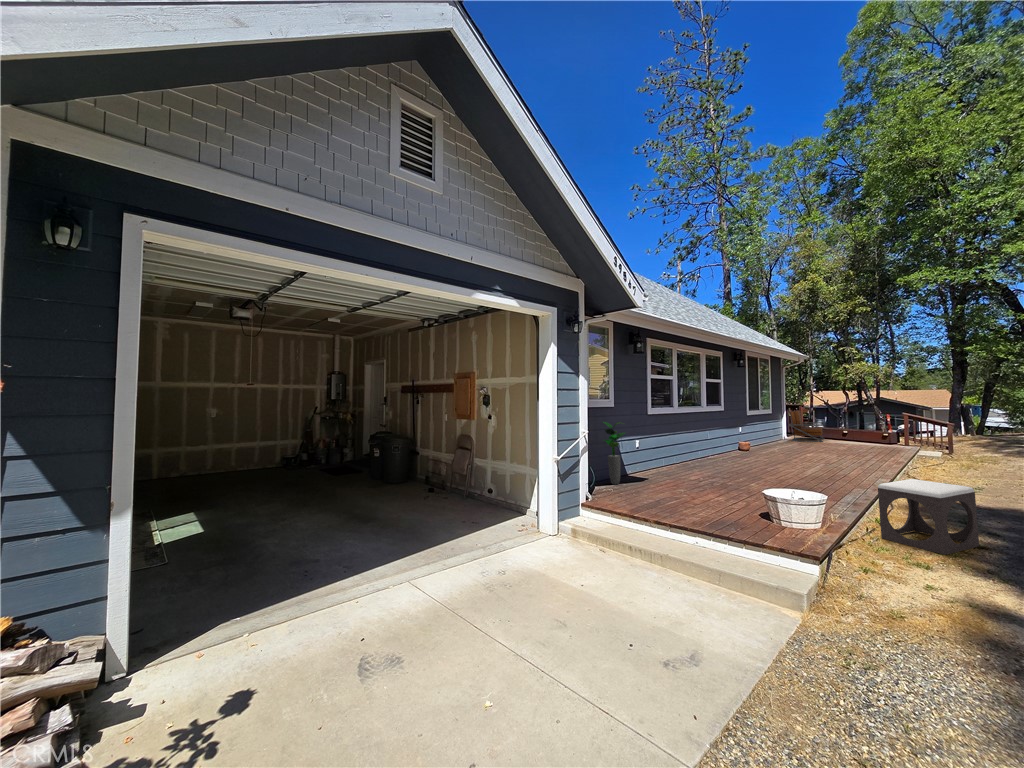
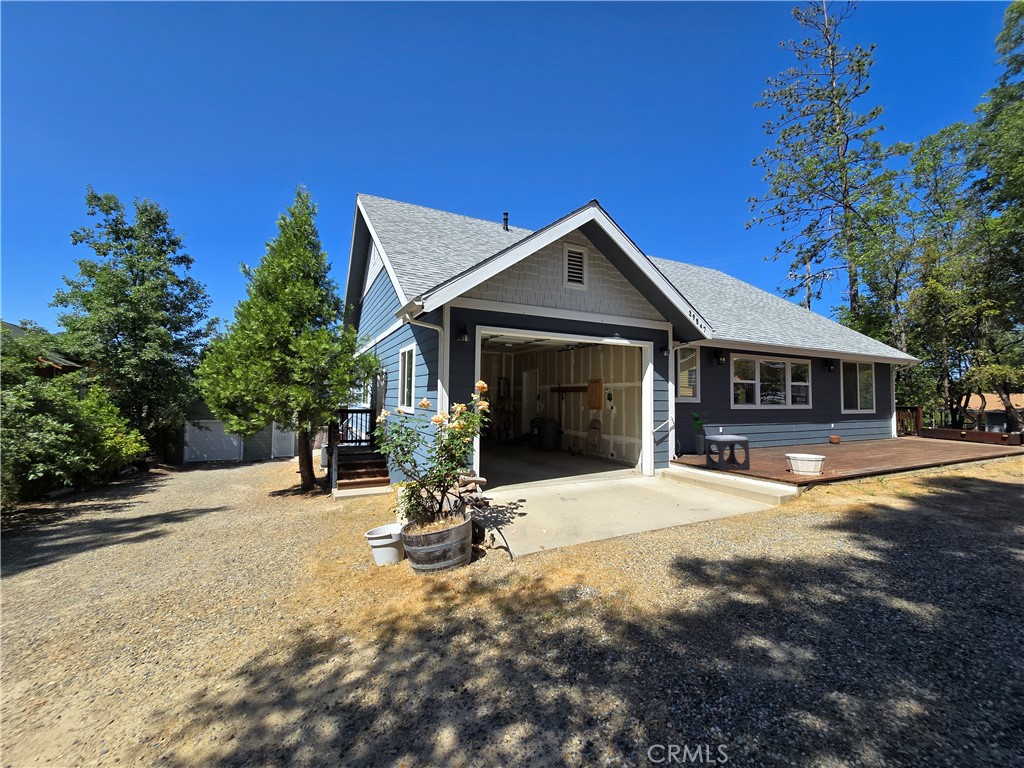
lounge chair: present [789,410,824,442] -> none [893,409,936,439]
footstool: present [878,479,979,555] -> present [705,435,750,470]

